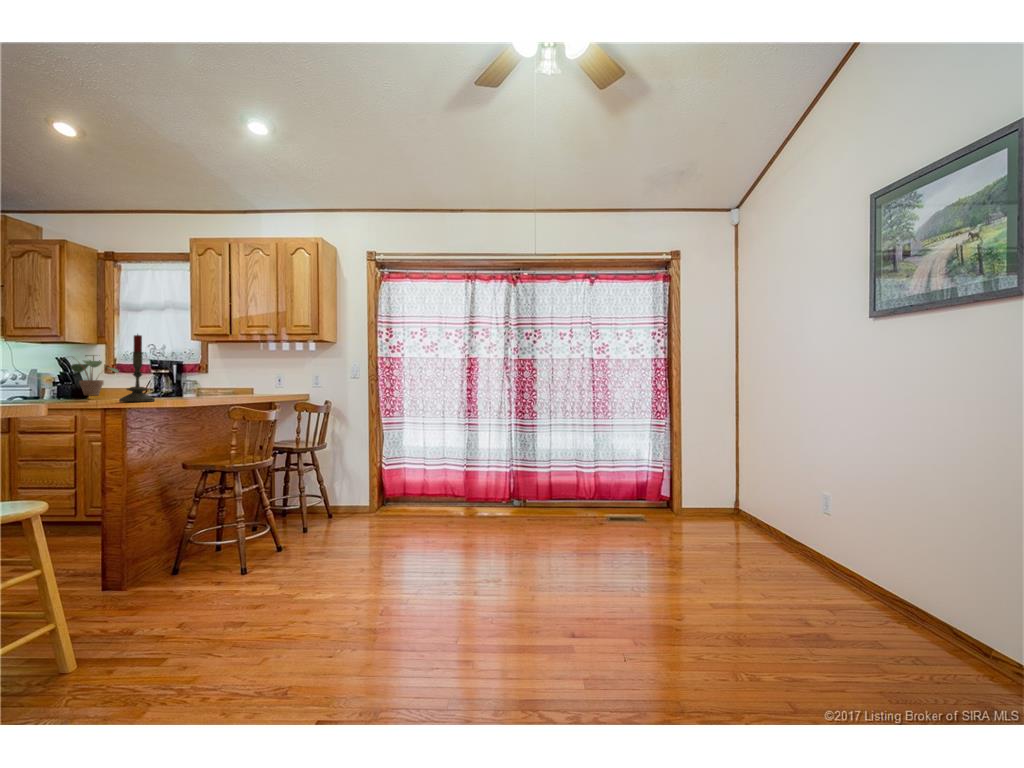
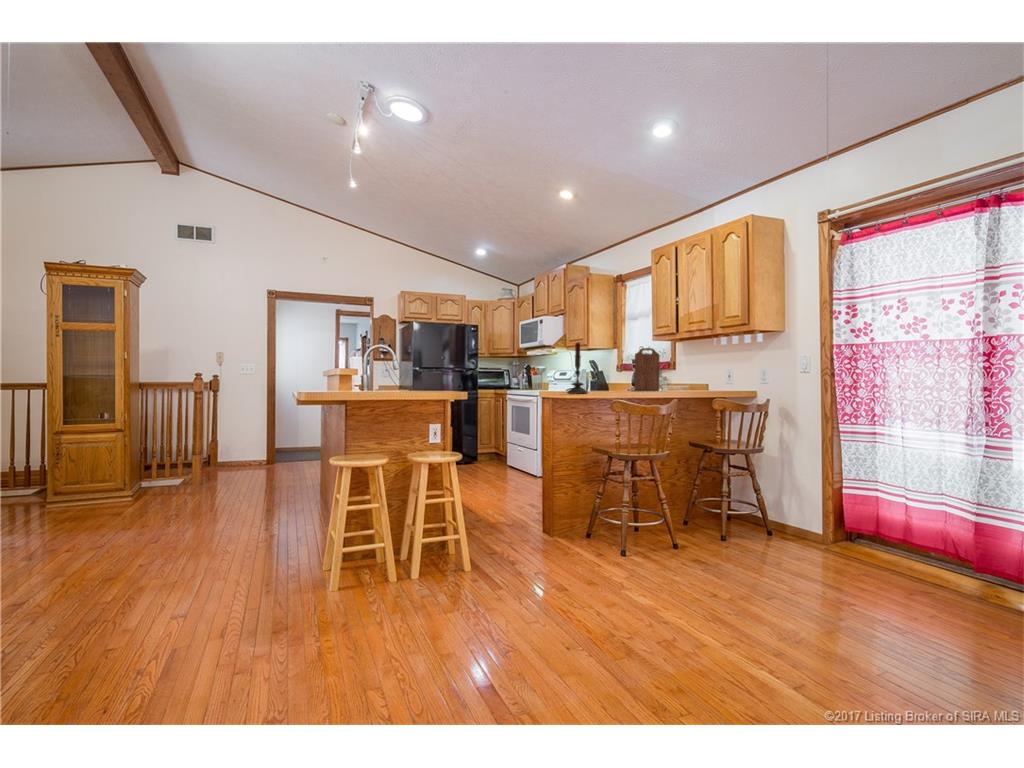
cutting board: none [173,347,203,396] -> present [635,348,660,391]
potted plant: present [71,355,119,395] -> none [592,358,623,390]

